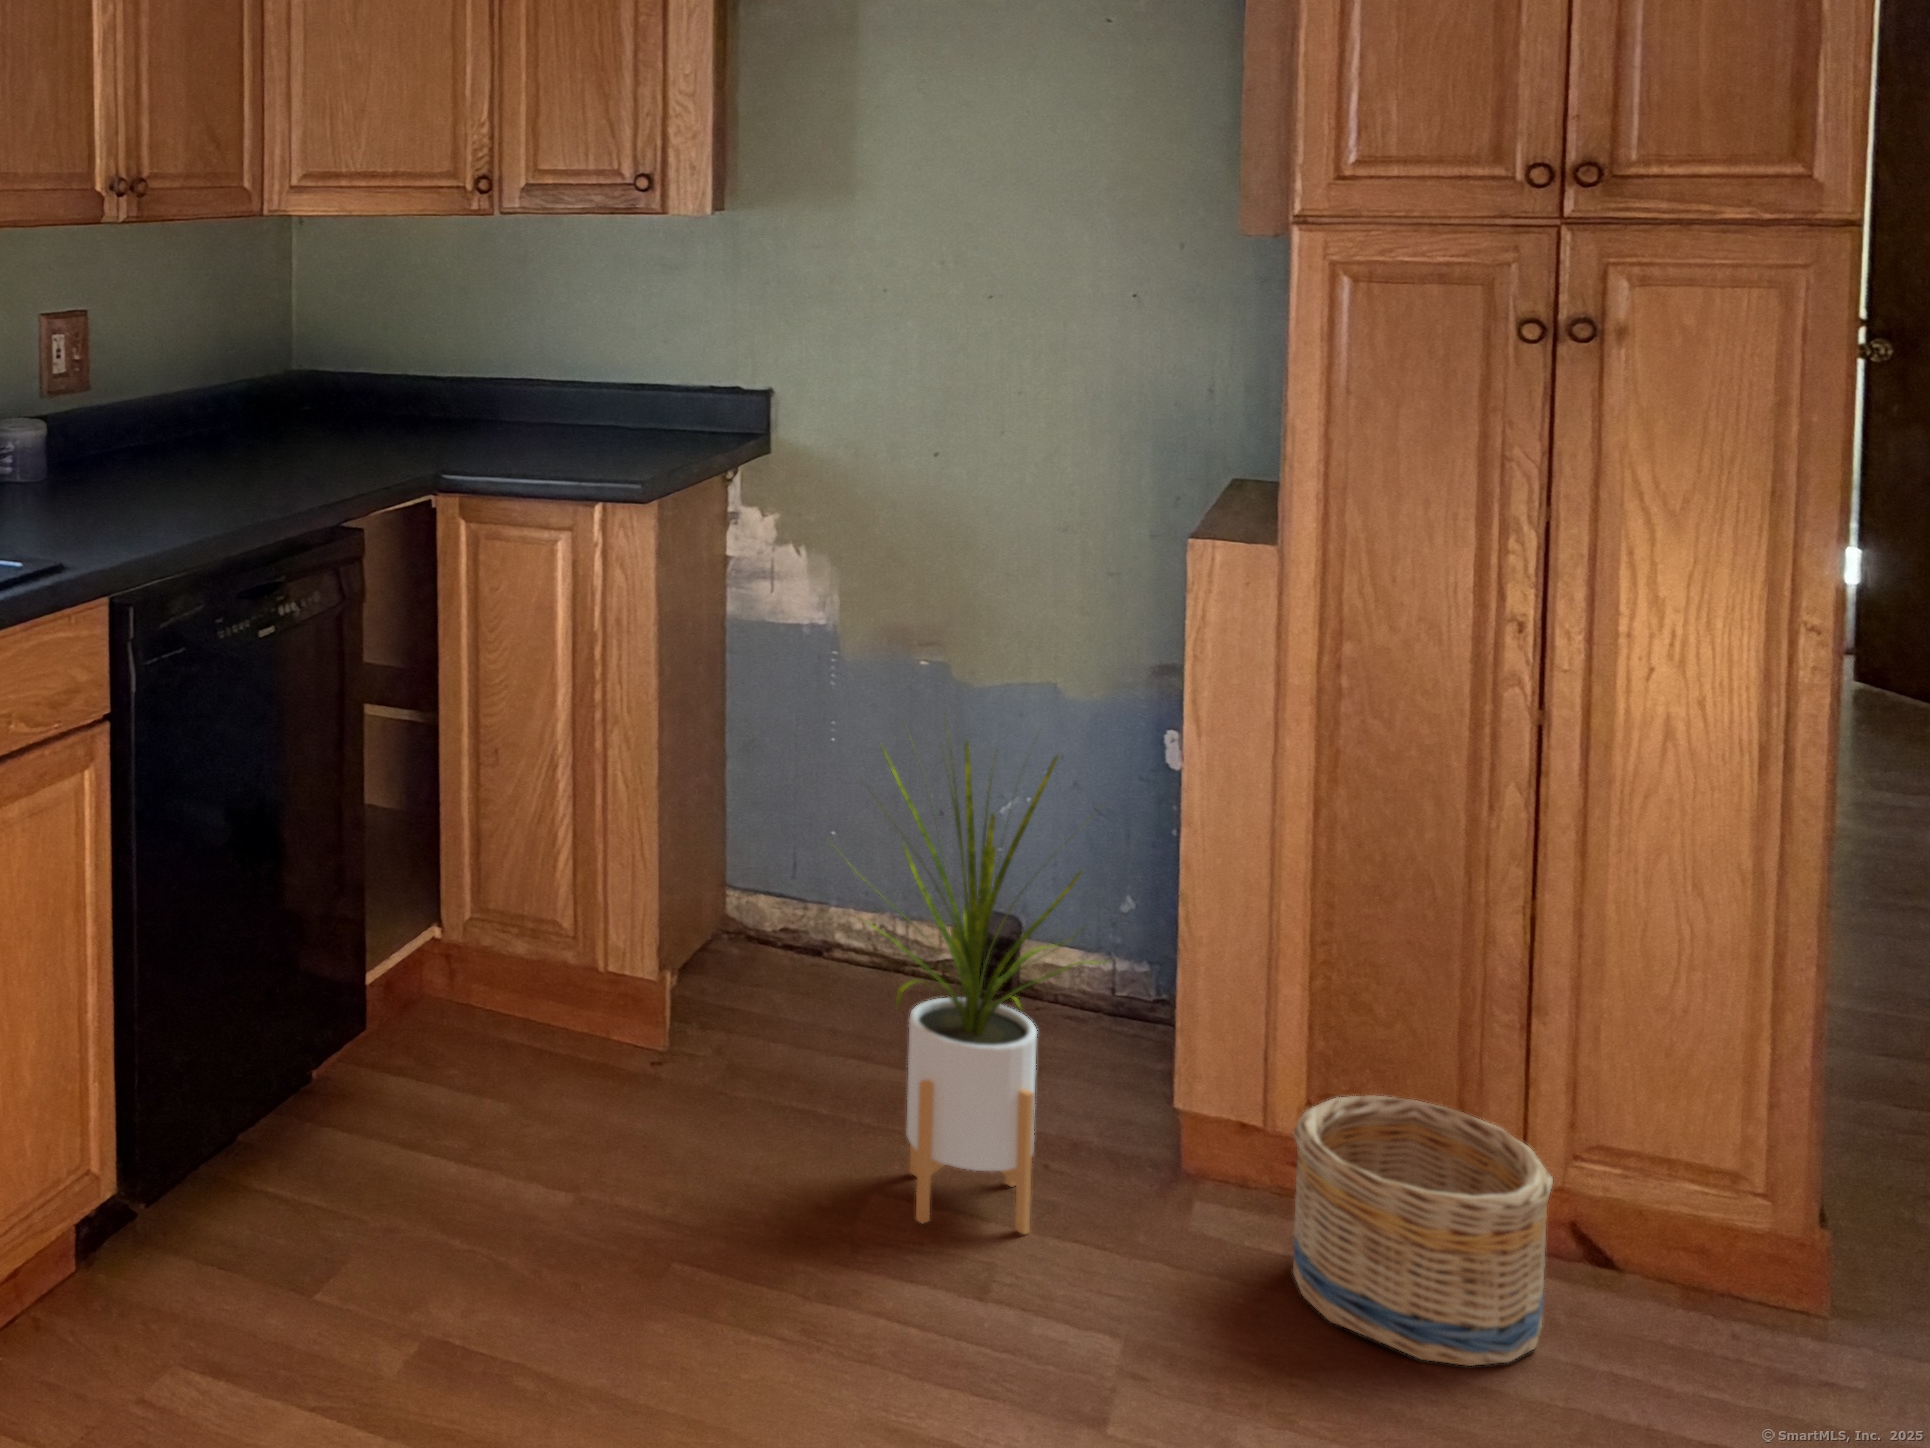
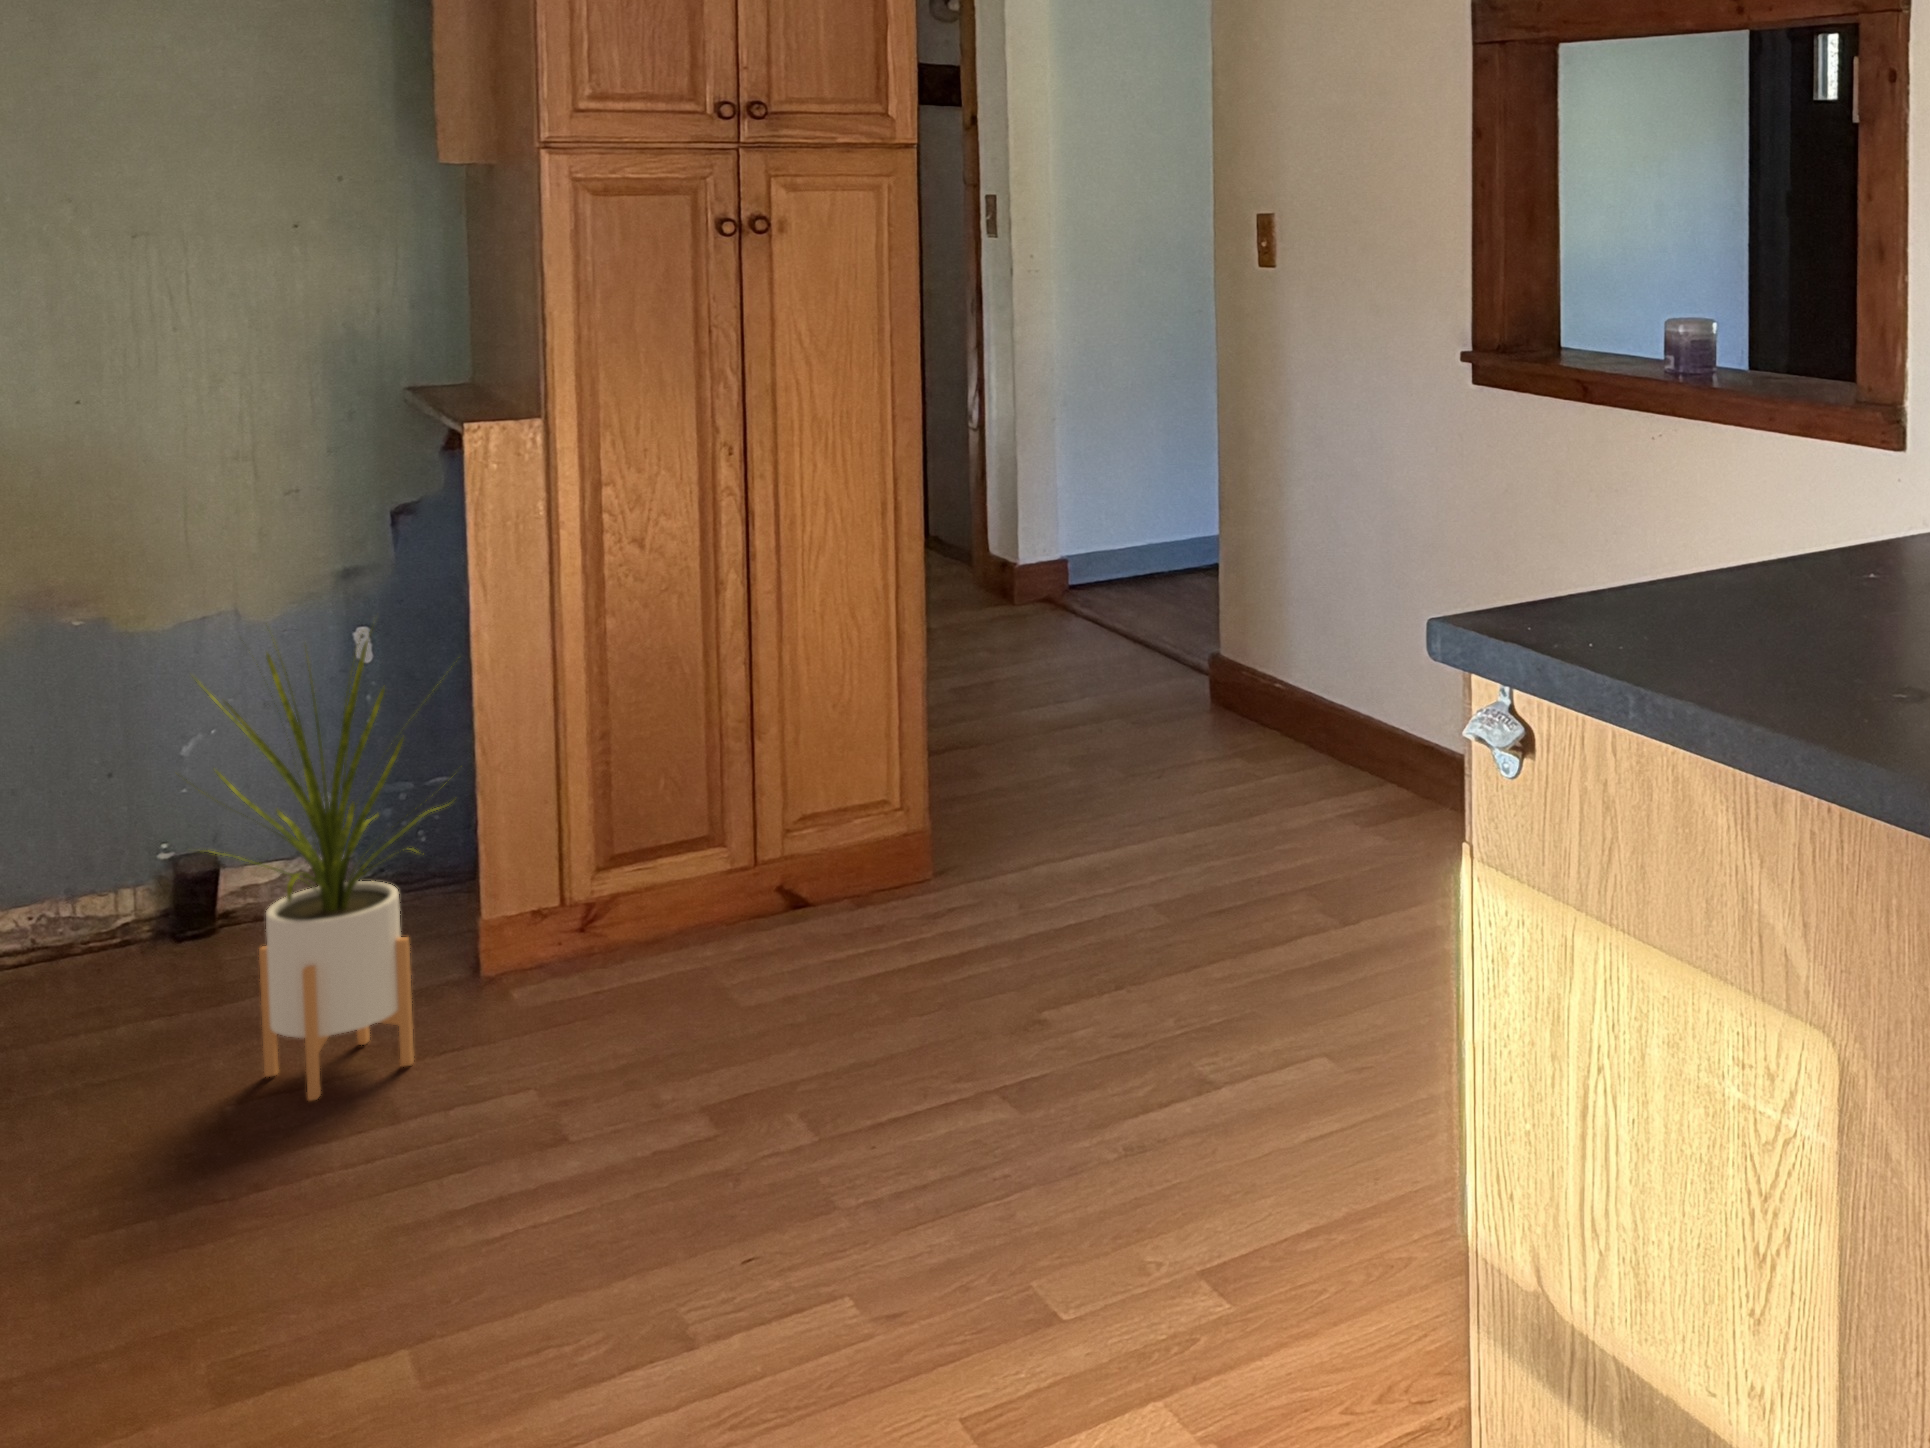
basket: present [1293,1095,1553,1366] -> none [621,823,810,1005]

